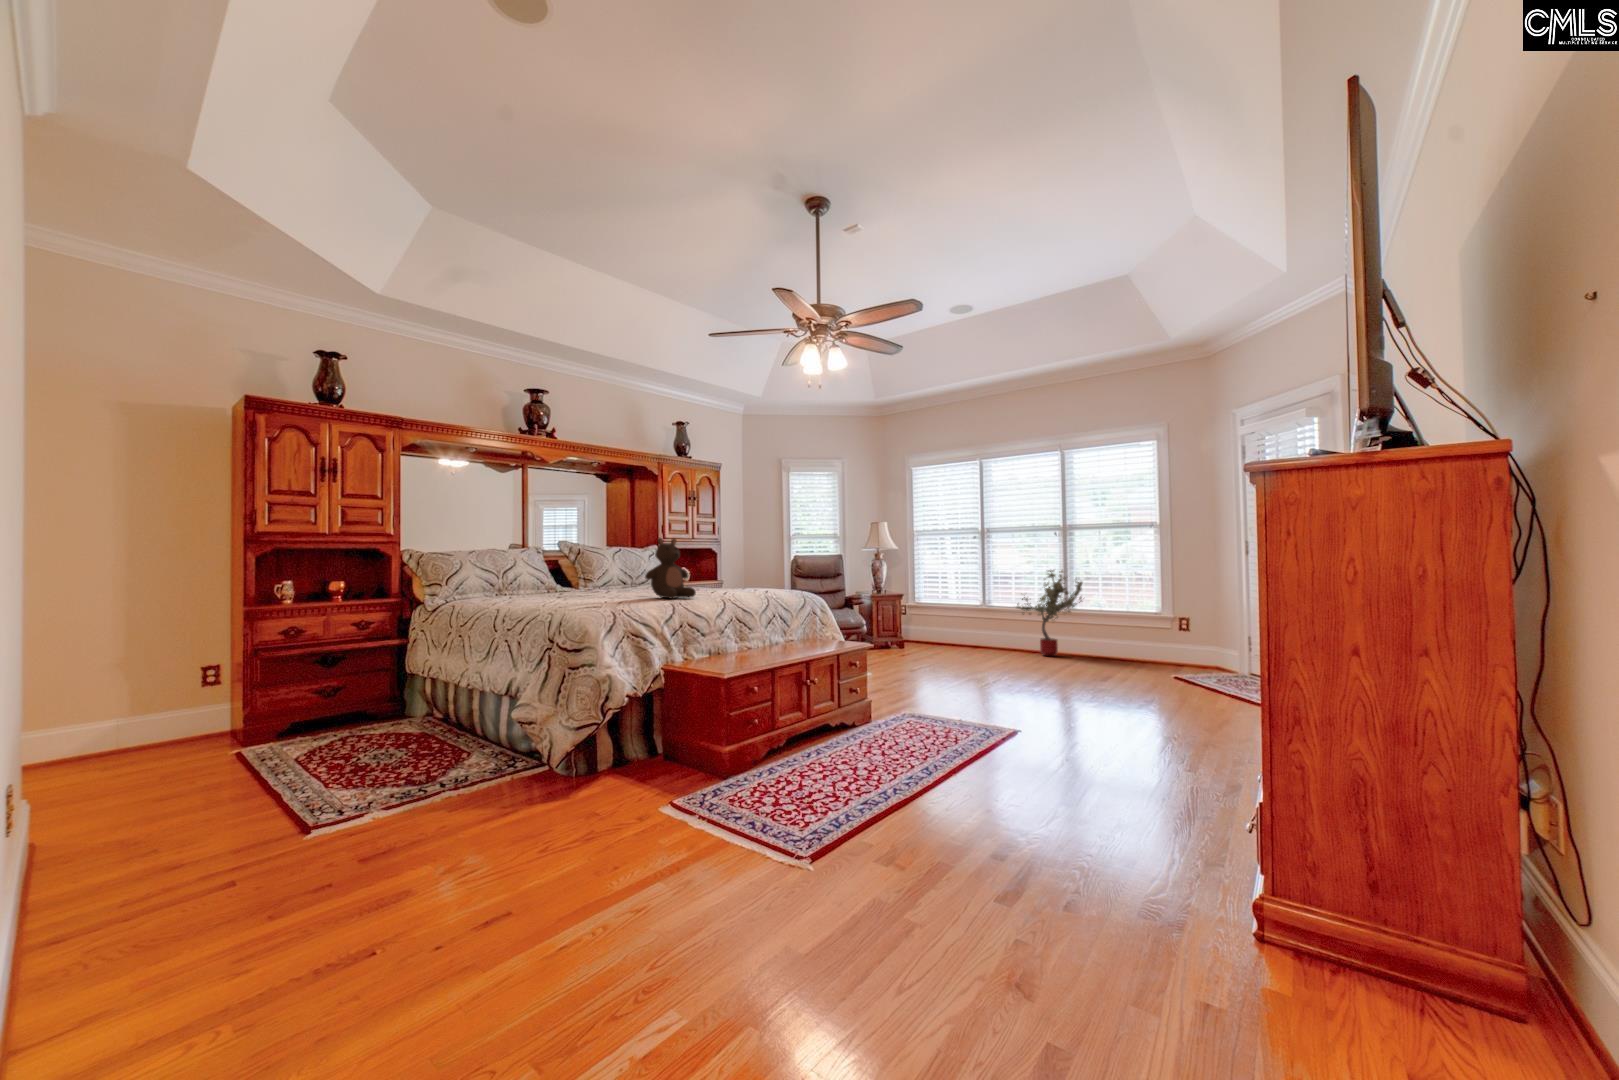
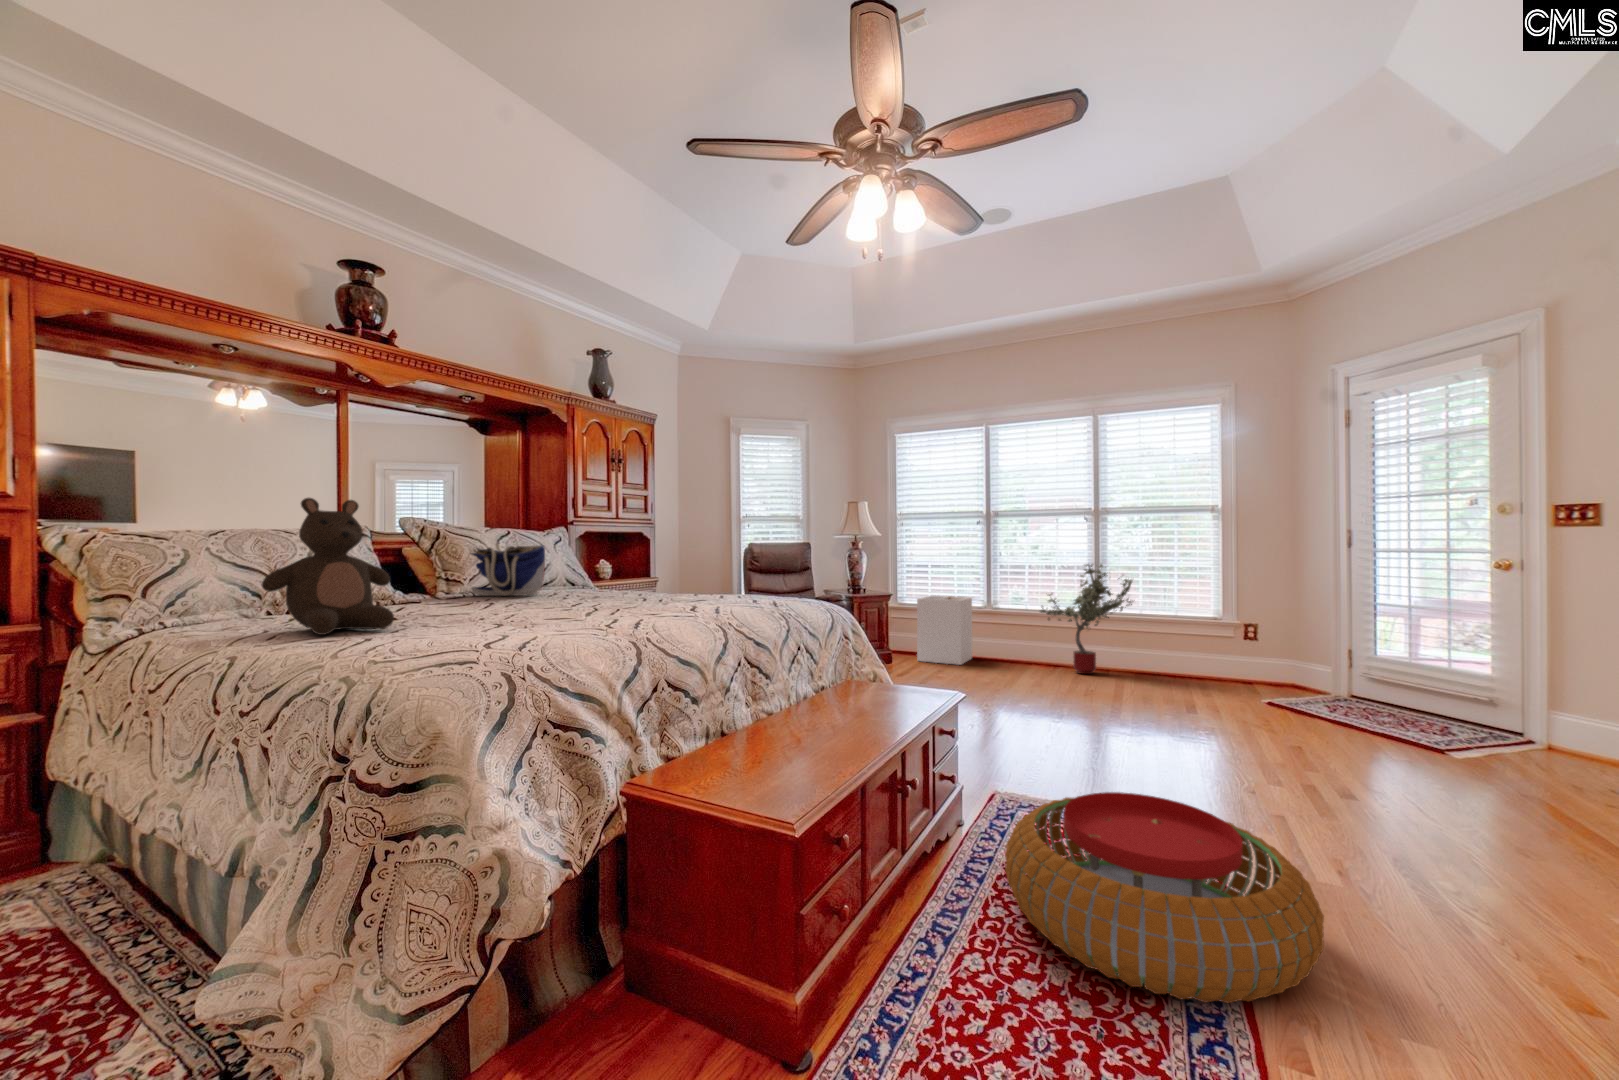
stuffed bear: present [645,538,696,599] -> present [261,498,394,635]
tote bag: none [592,557,642,589] -> present [471,545,545,596]
laundry hamper: none [923,596,969,649] -> present [917,596,972,665]
pouf: none [859,692,1008,773] -> present [1005,792,1324,1003]

